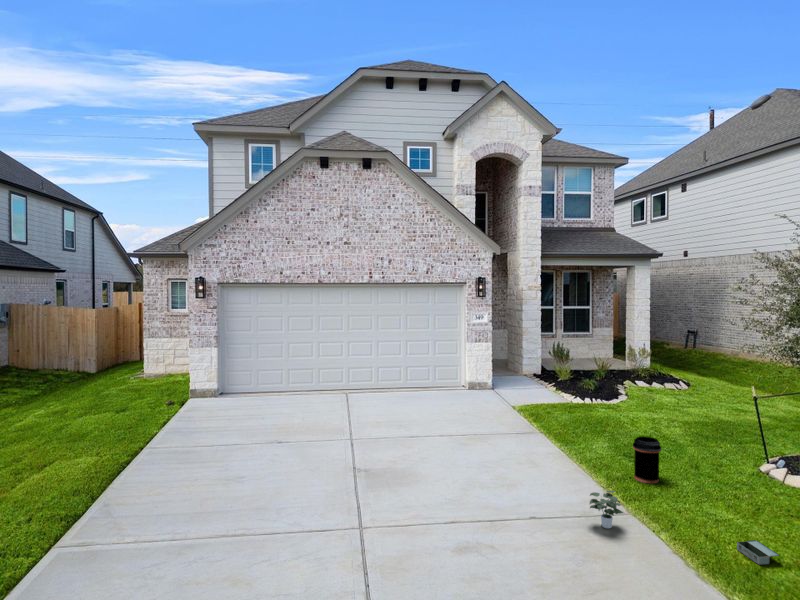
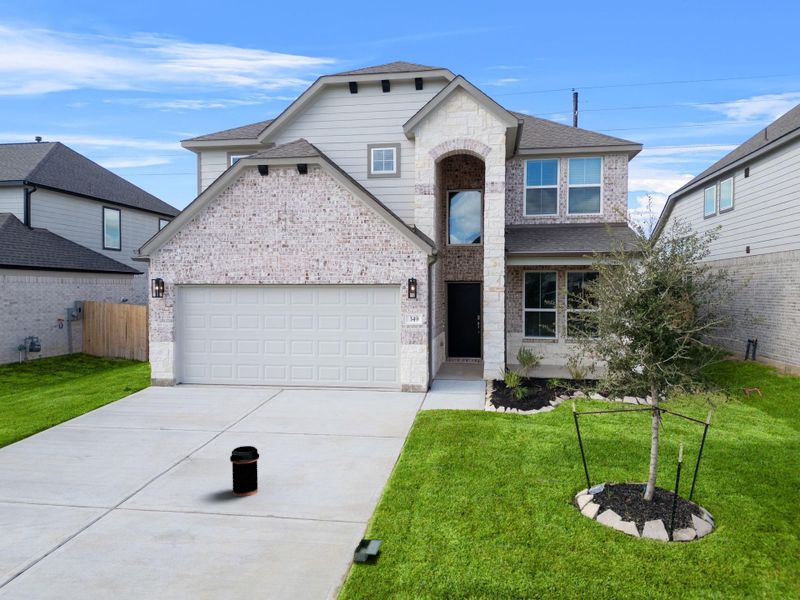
trash can: present [633,436,661,483] -> present [230,446,259,496]
potted plant: present [590,491,623,529] -> none [271,480,303,516]

